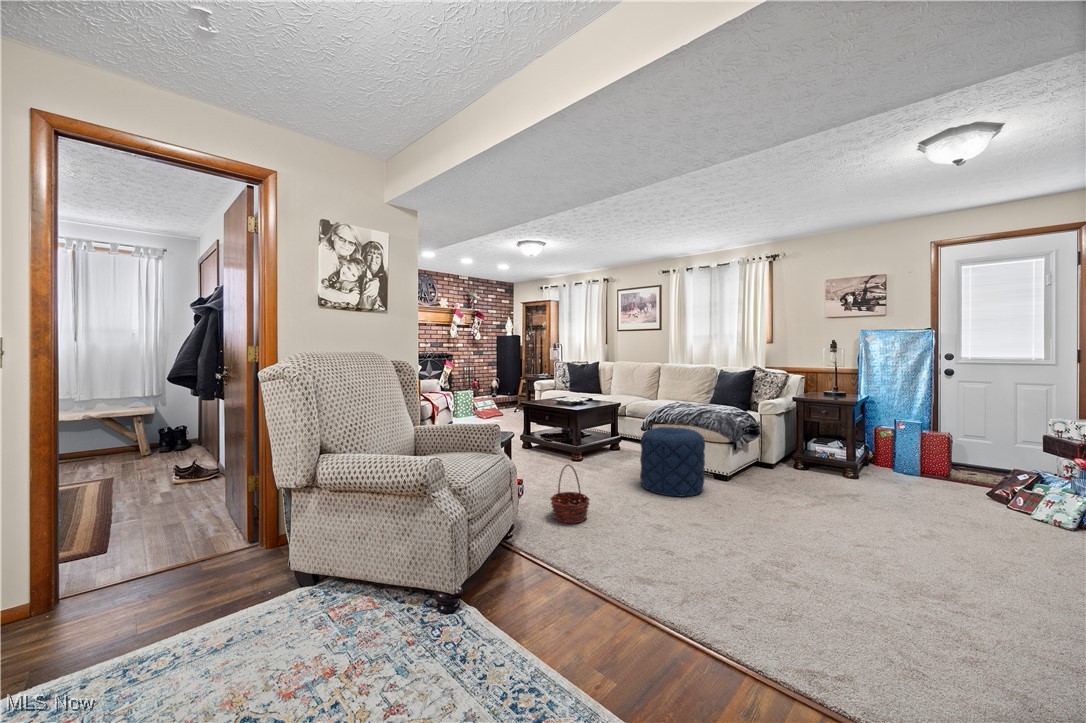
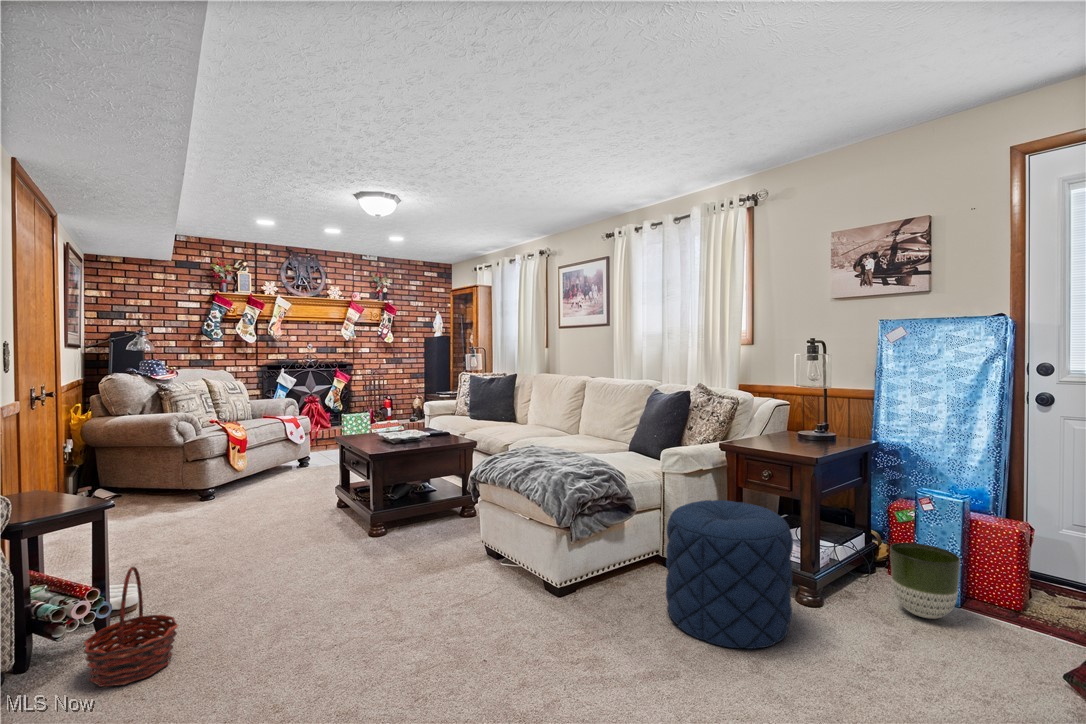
pouf: present [640,427,705,496] -> present [666,500,793,649]
planter: none [887,445,924,479] -> present [890,542,960,619]

